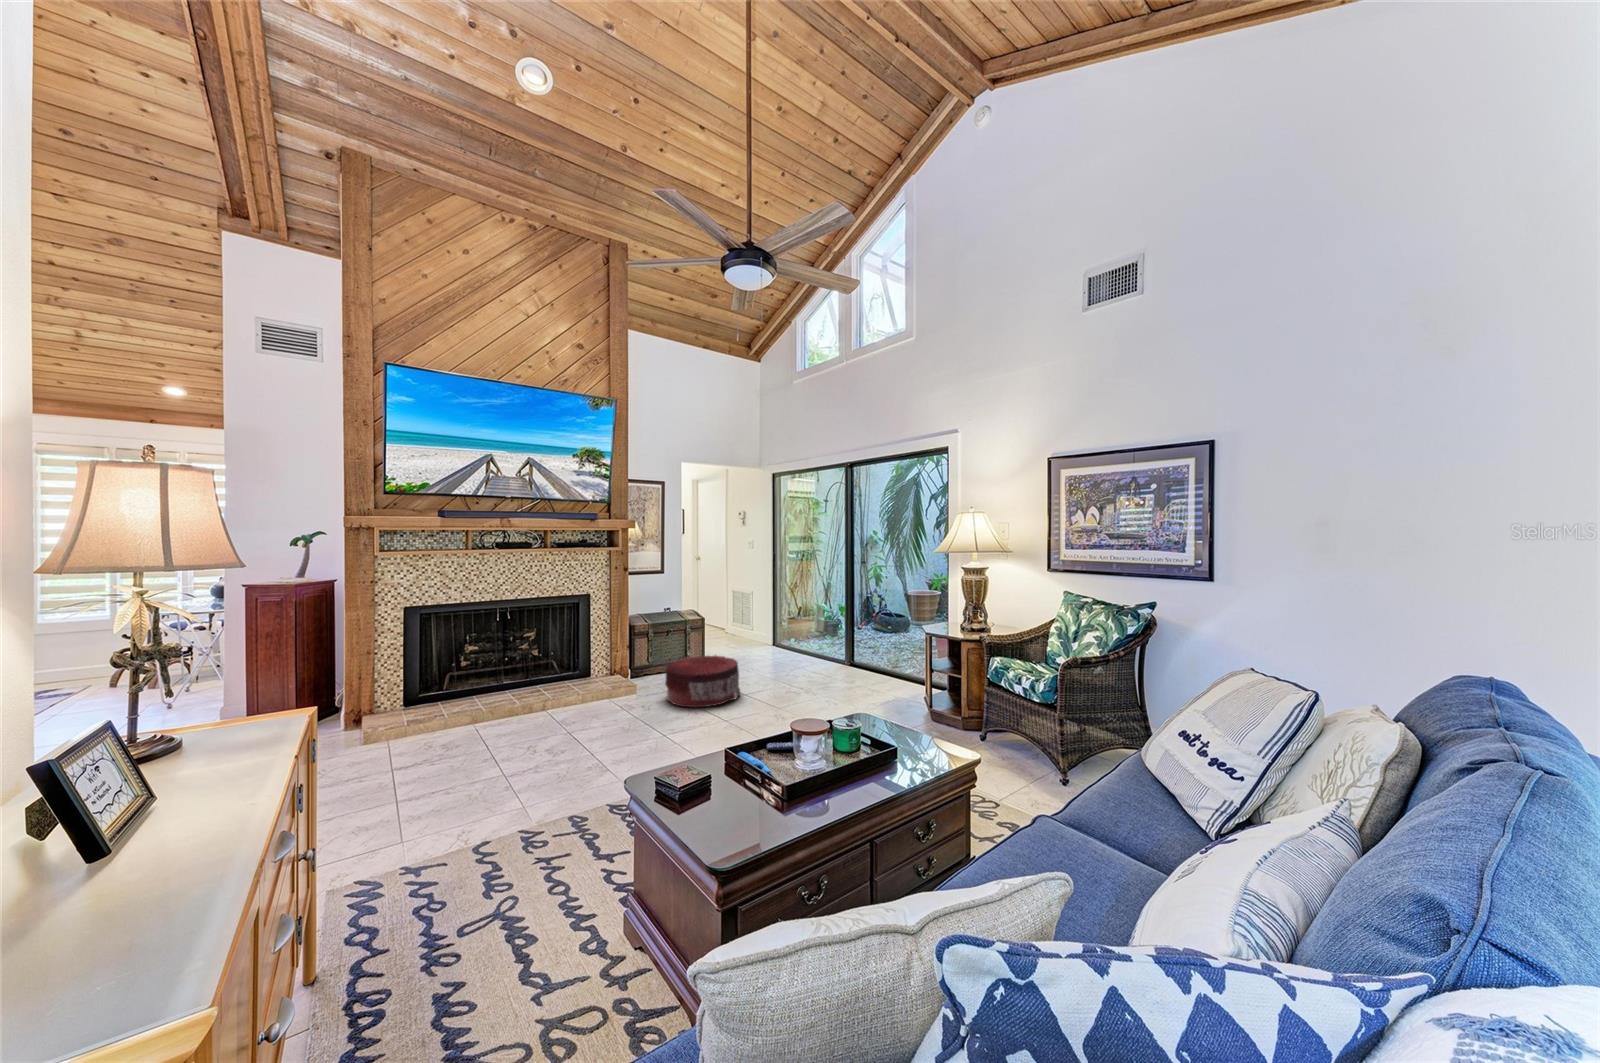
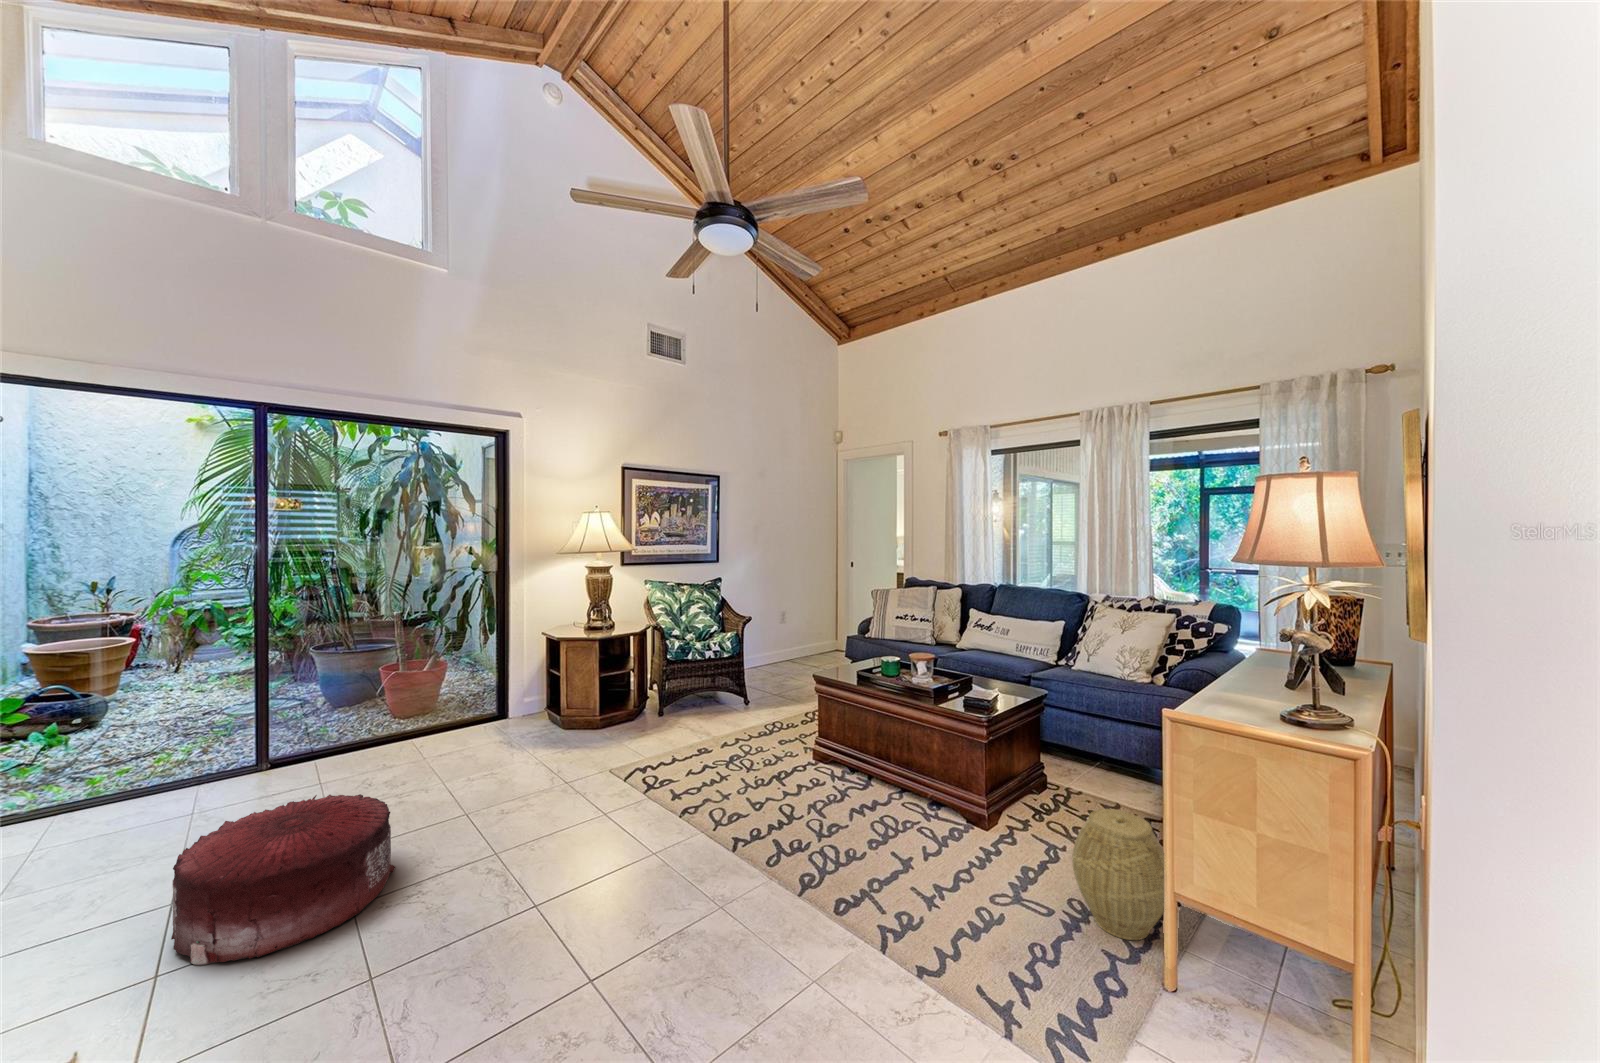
woven basket: none [329,851,451,1006] -> present [1072,809,1164,940]

